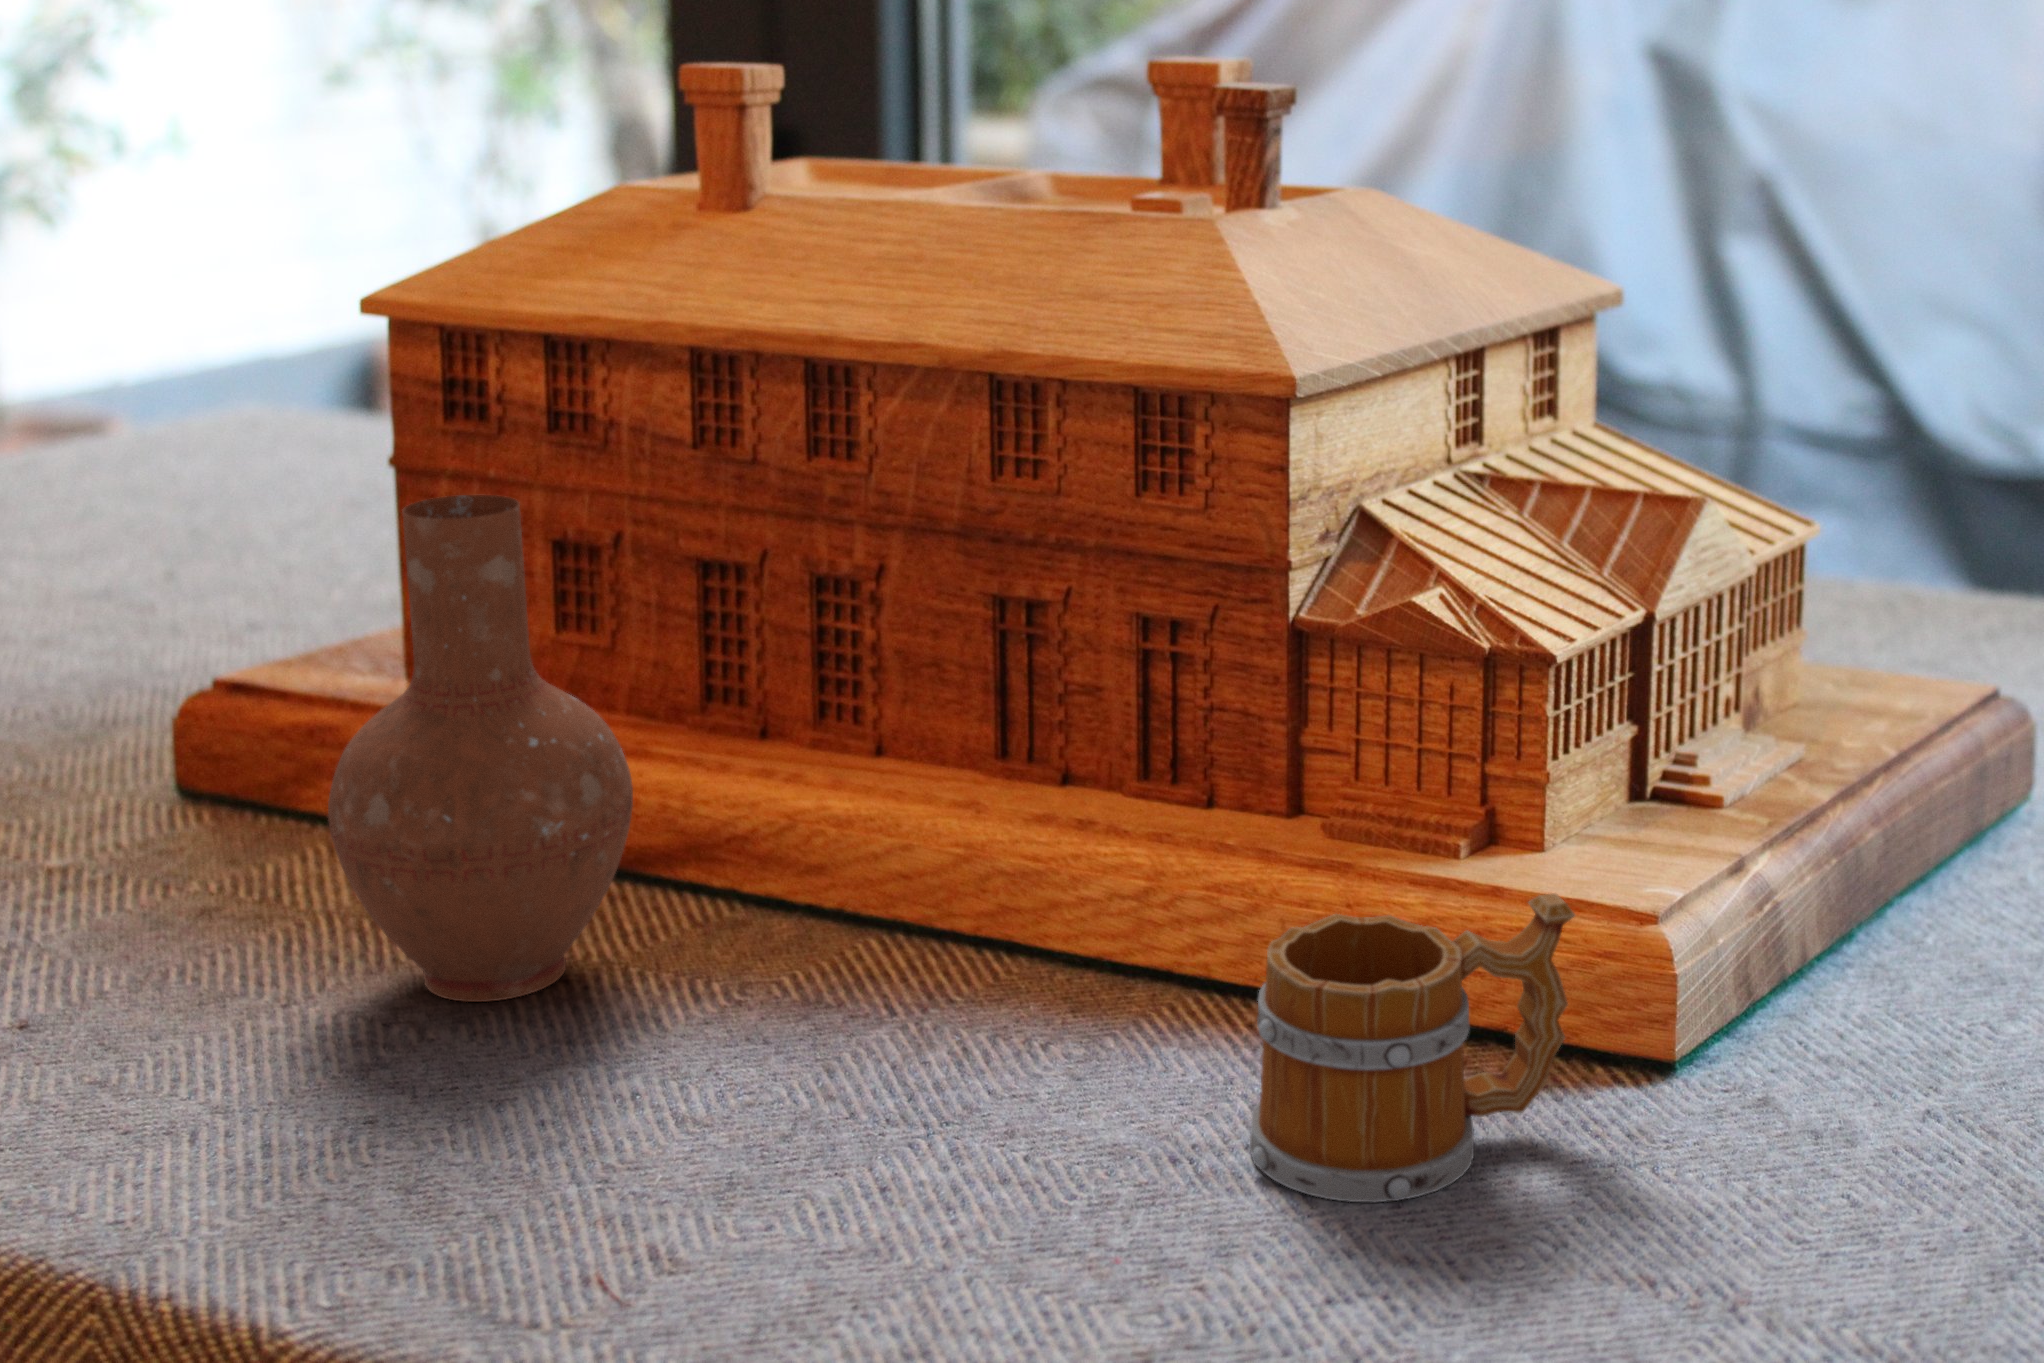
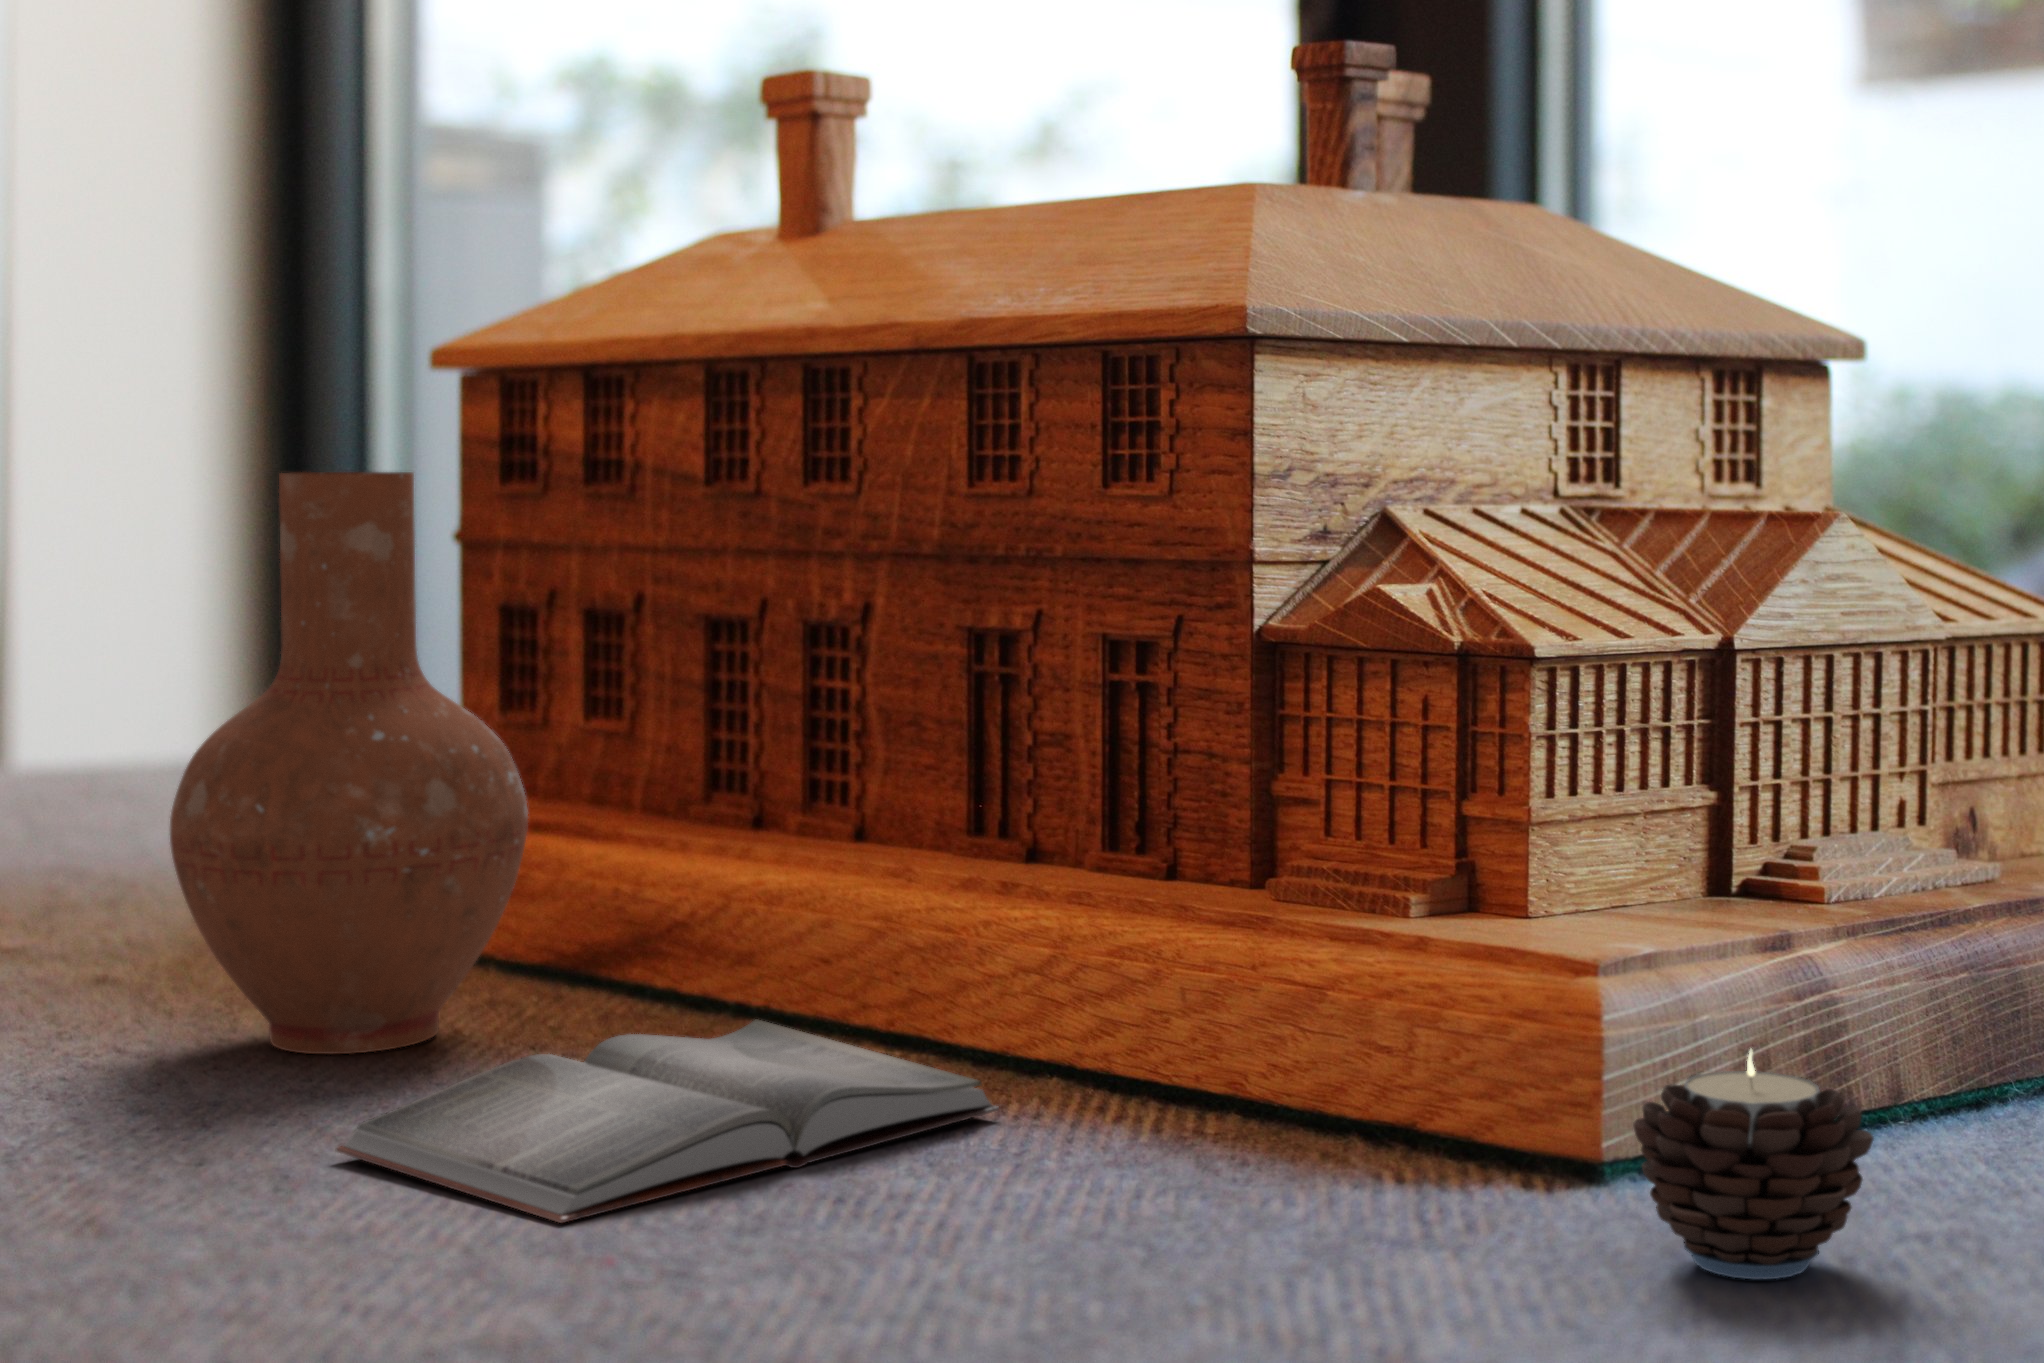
mug: present [1250,893,1575,1202] -> none [988,896,1435,1272]
hardback book: none [650,949,1131,1200] -> present [336,1019,999,1223]
candle: none [1723,995,1891,1155] -> present [1633,1050,1874,1279]

